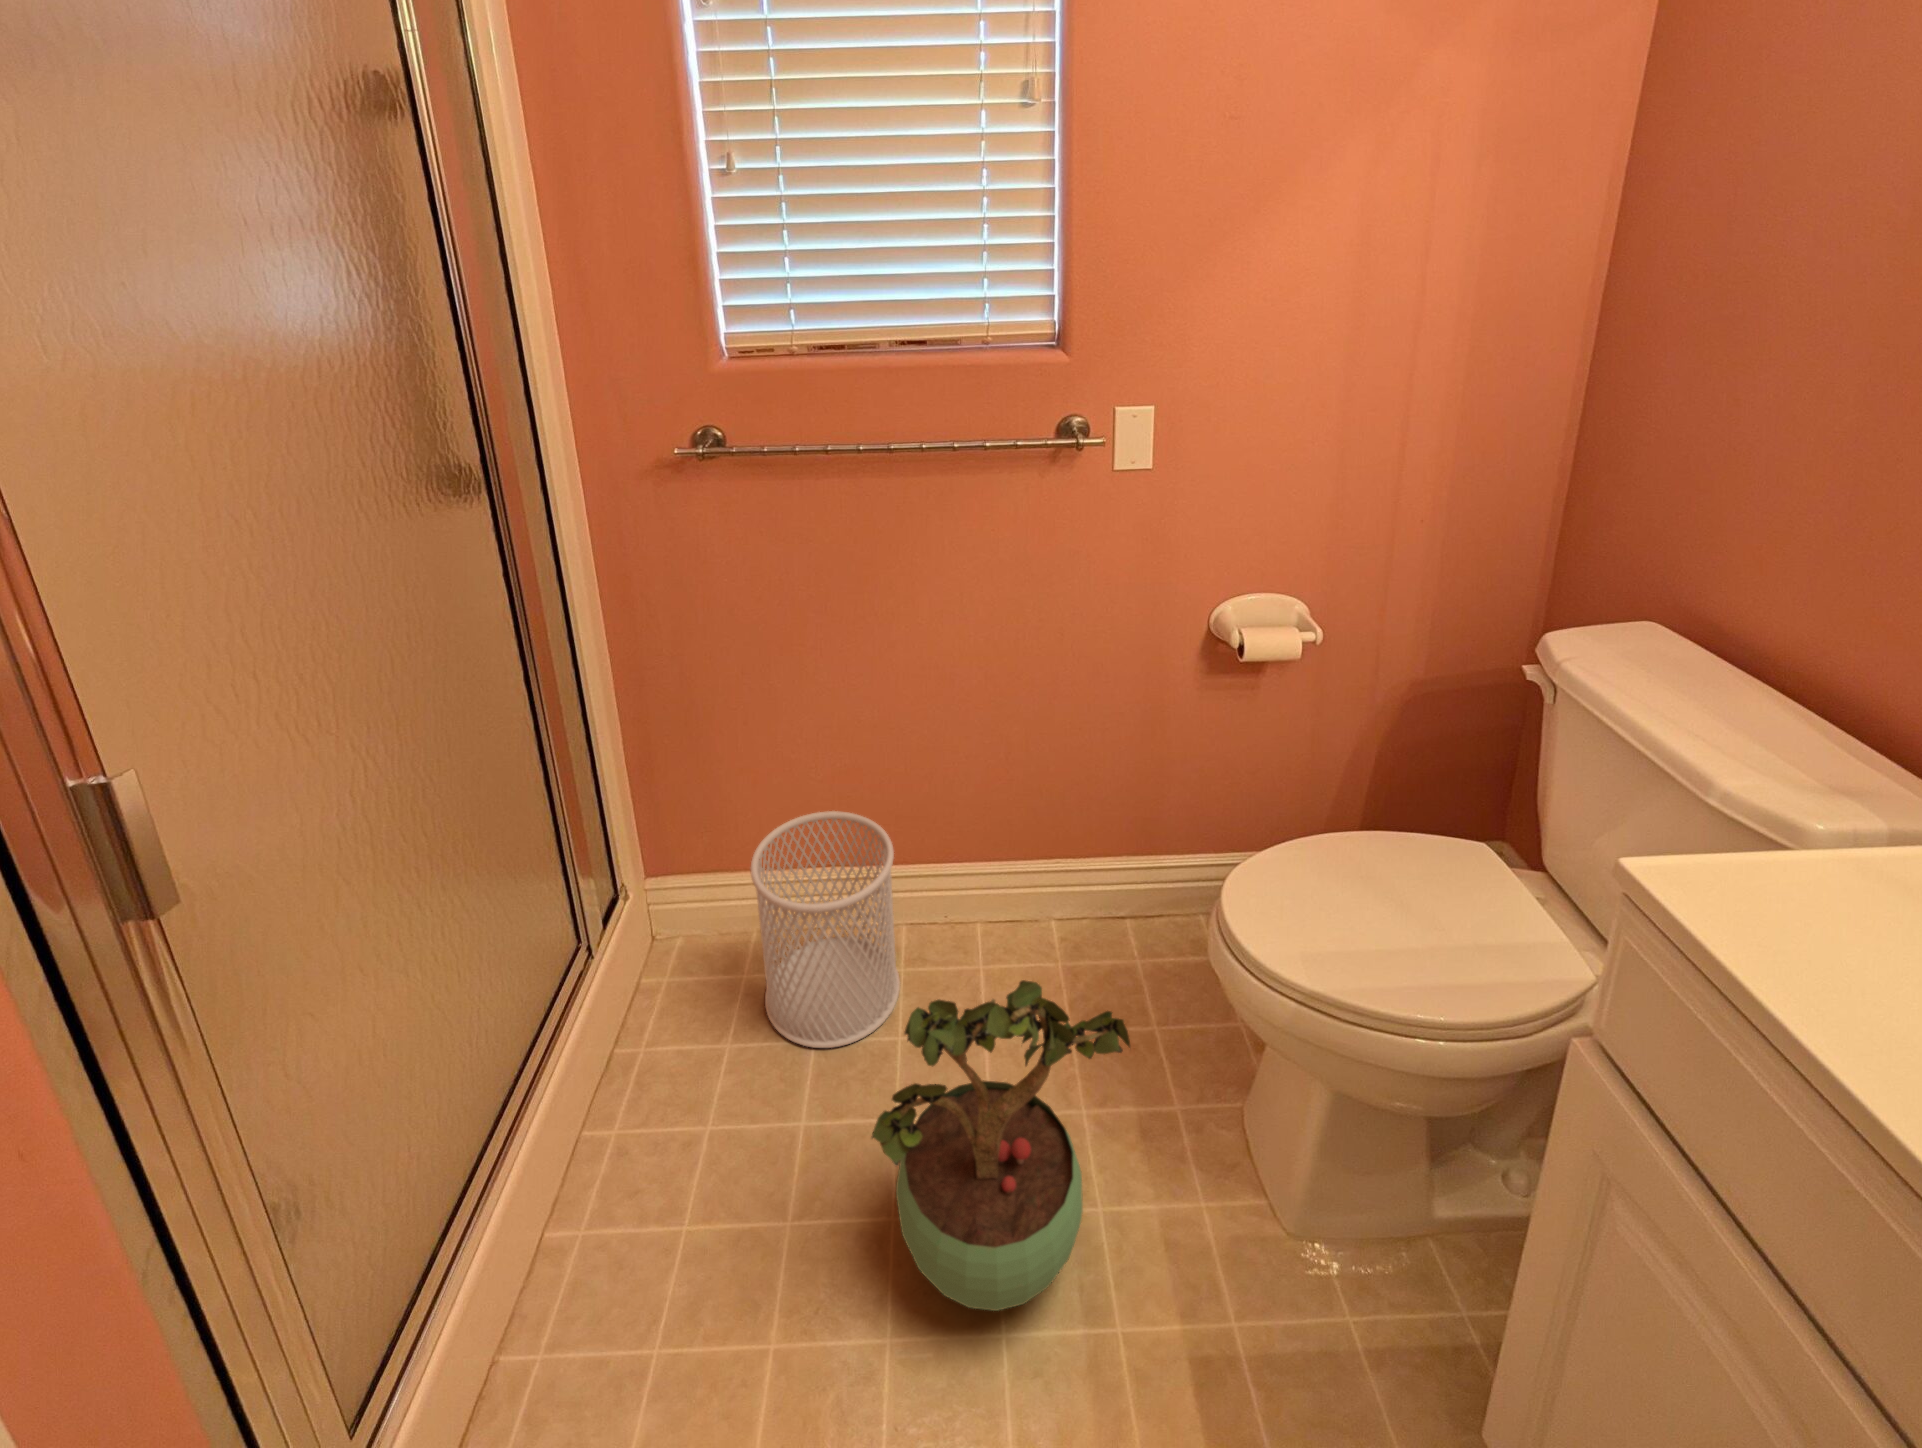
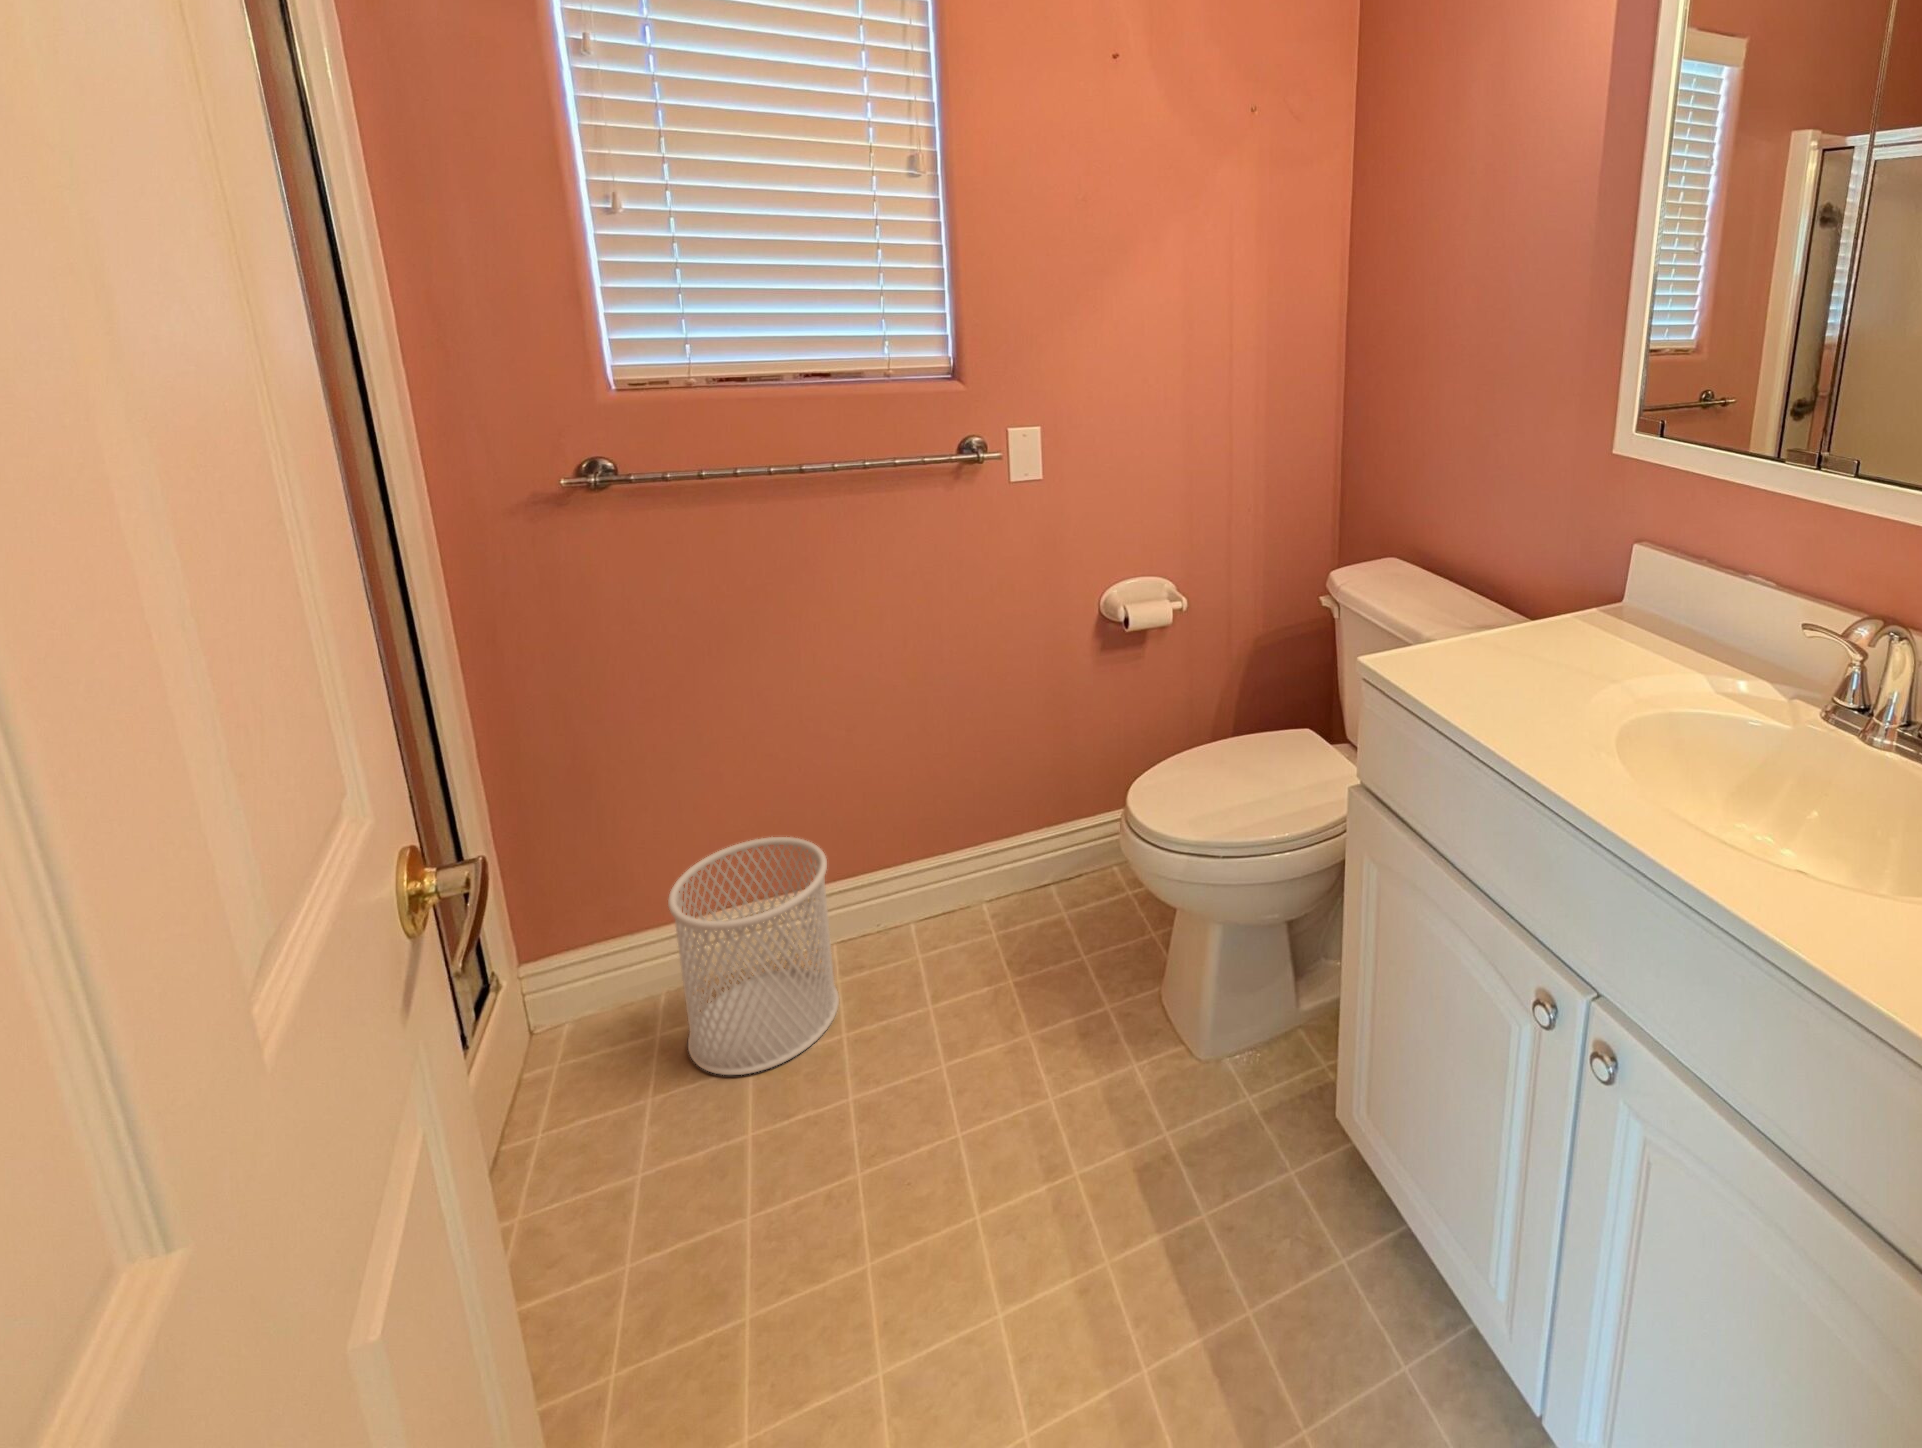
potted plant: present [872,980,1130,1311] -> none [851,883,1074,1201]

